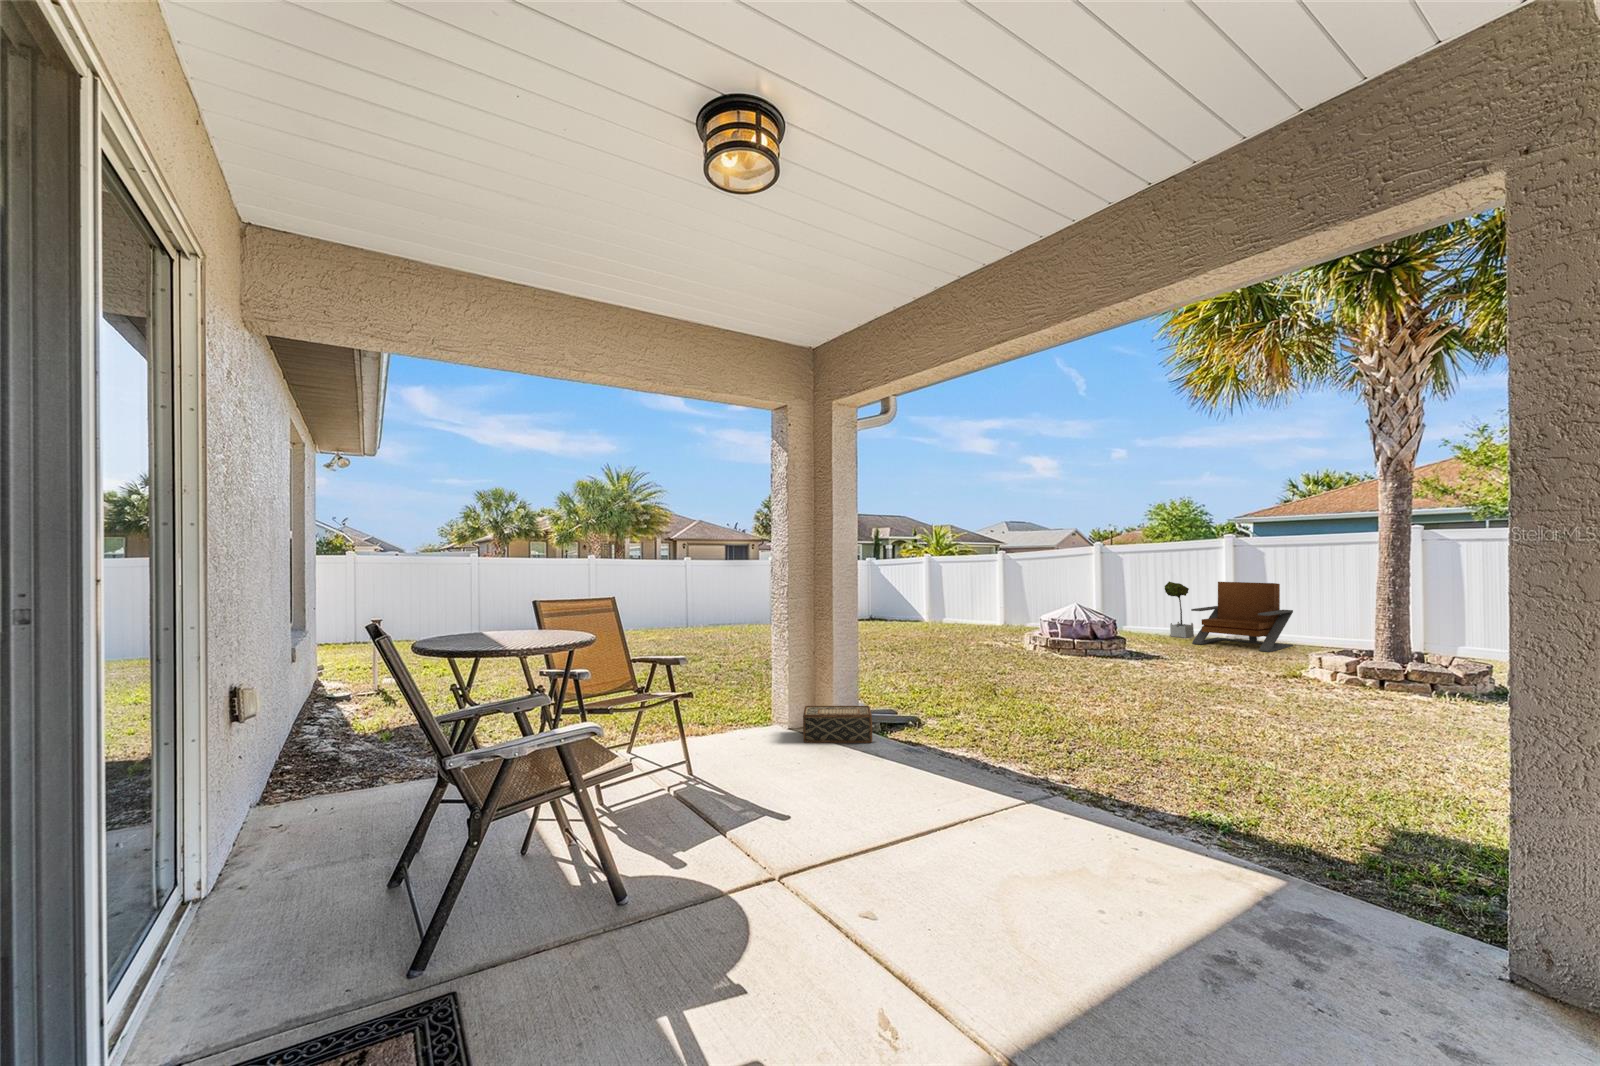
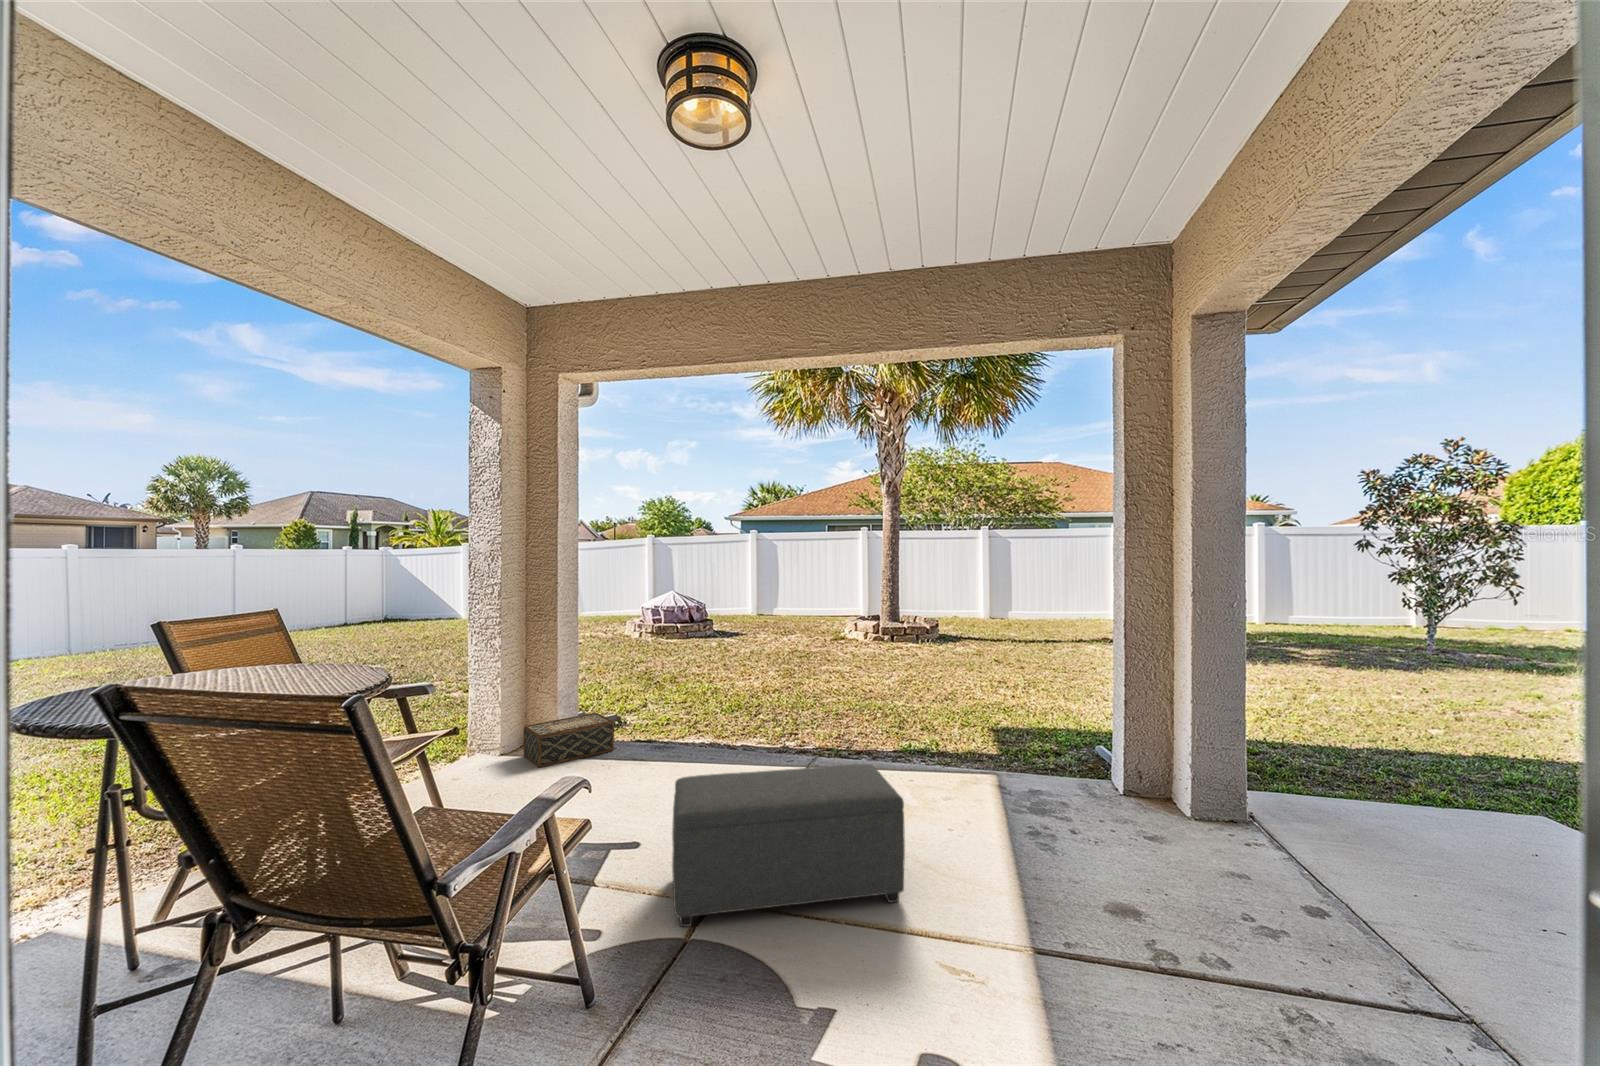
potted tree: present [1165,581,1194,638] -> none [730,569,750,616]
lounge chair: present [1191,582,1293,652] -> none [756,569,819,622]
ottoman: none [727,763,967,958] -> present [672,764,905,927]

